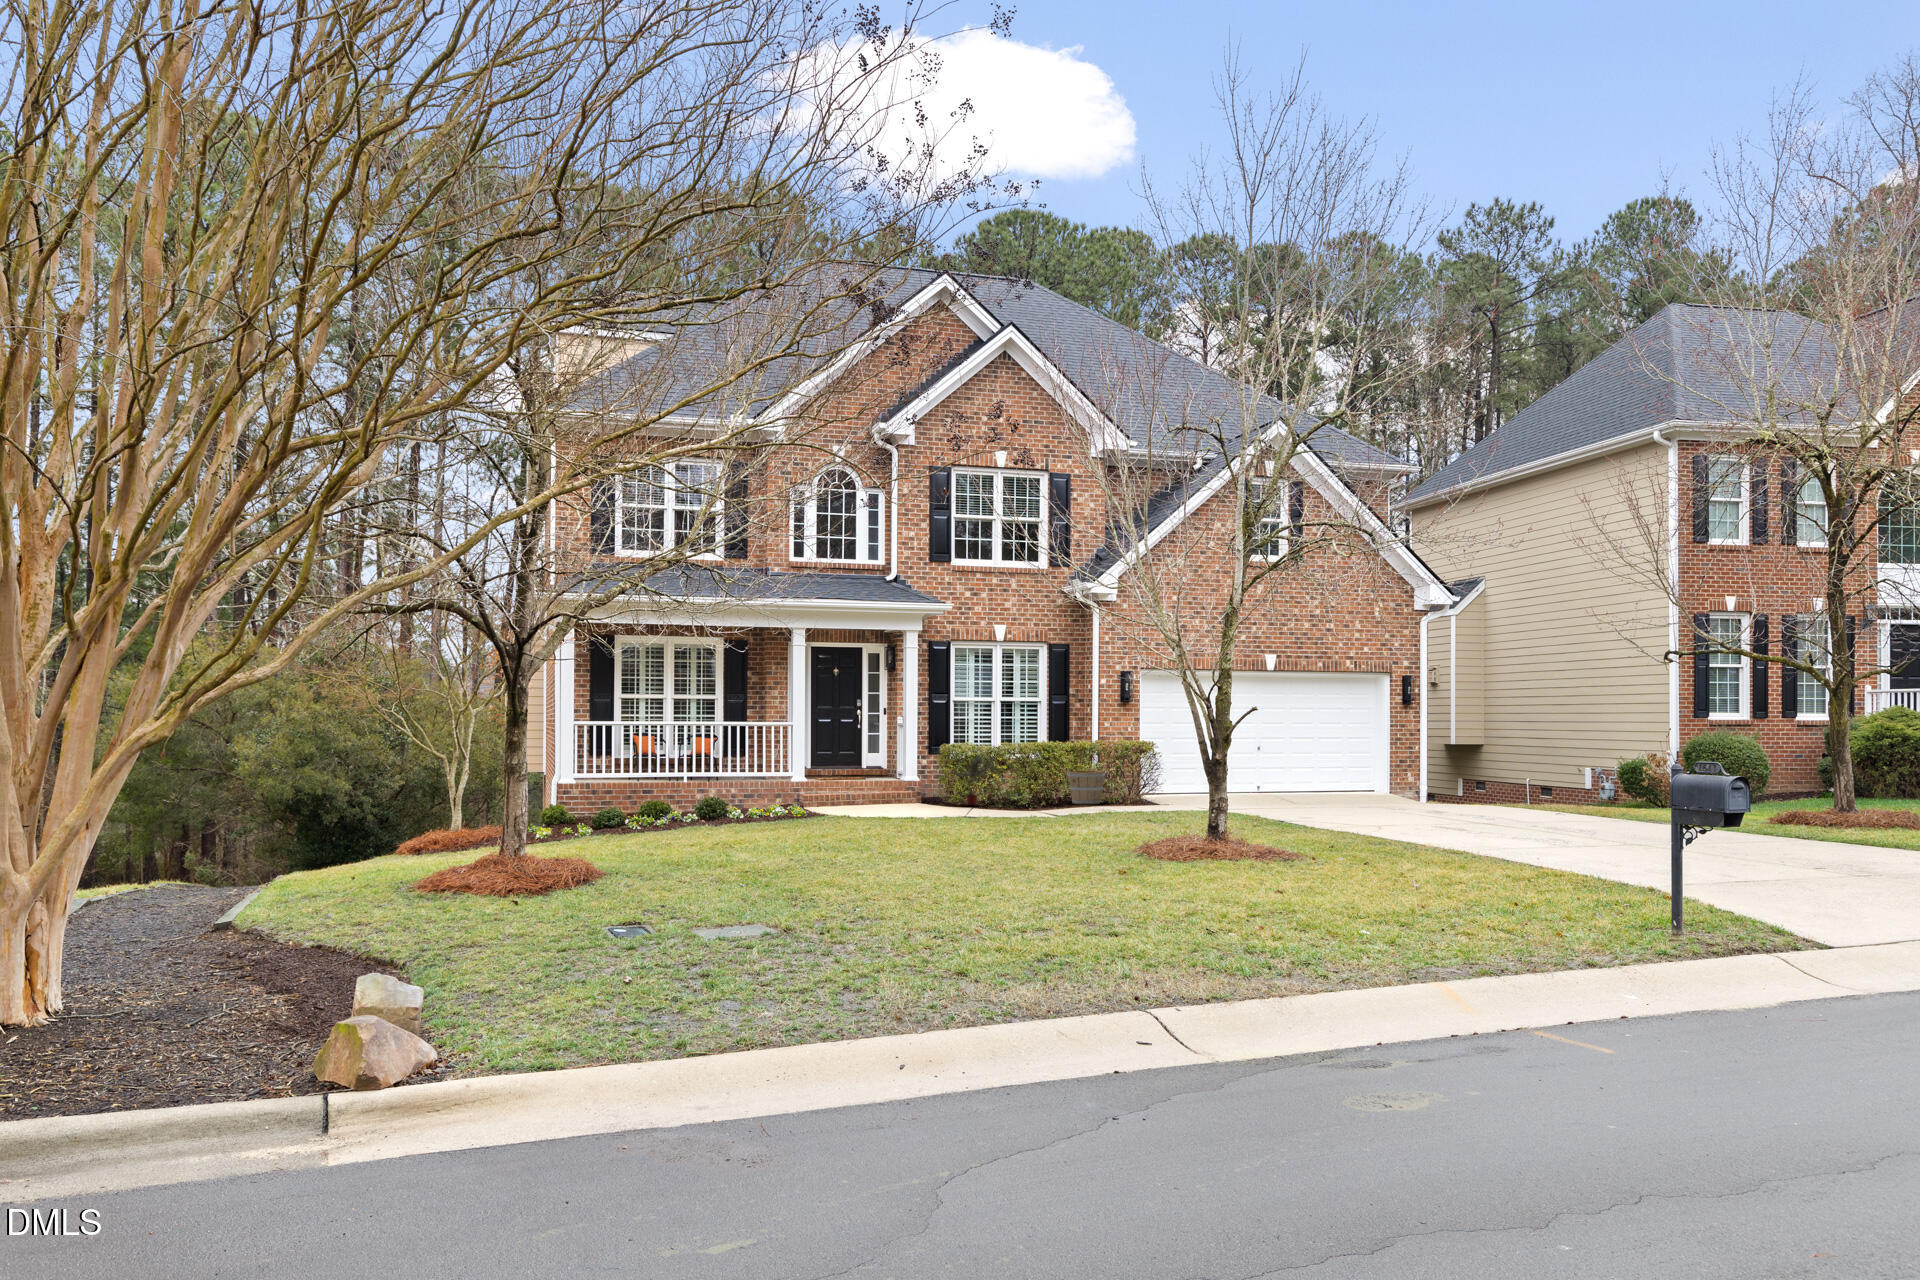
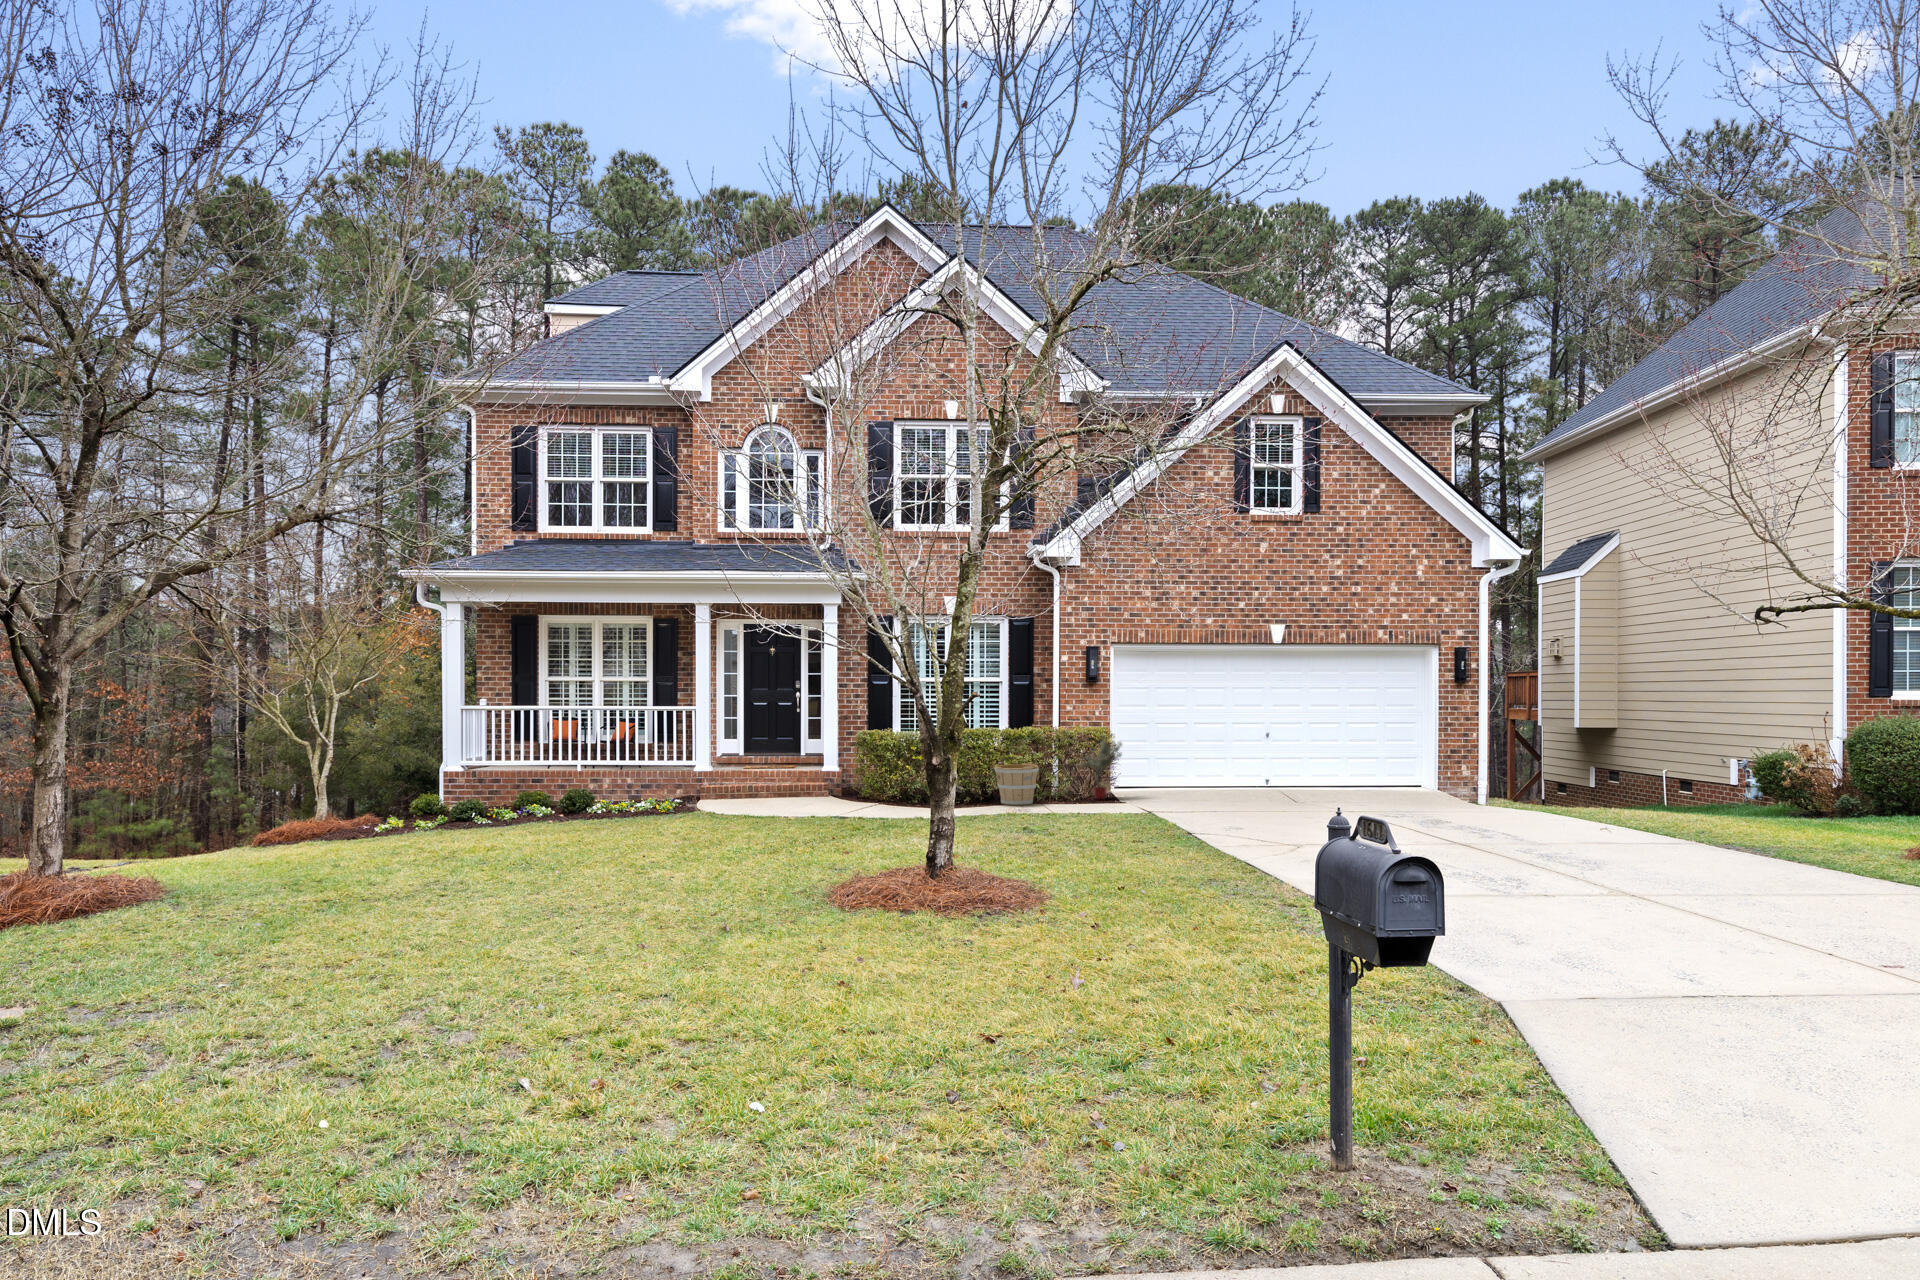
potted tree: present [952,750,993,806] -> present [1077,736,1122,800]

